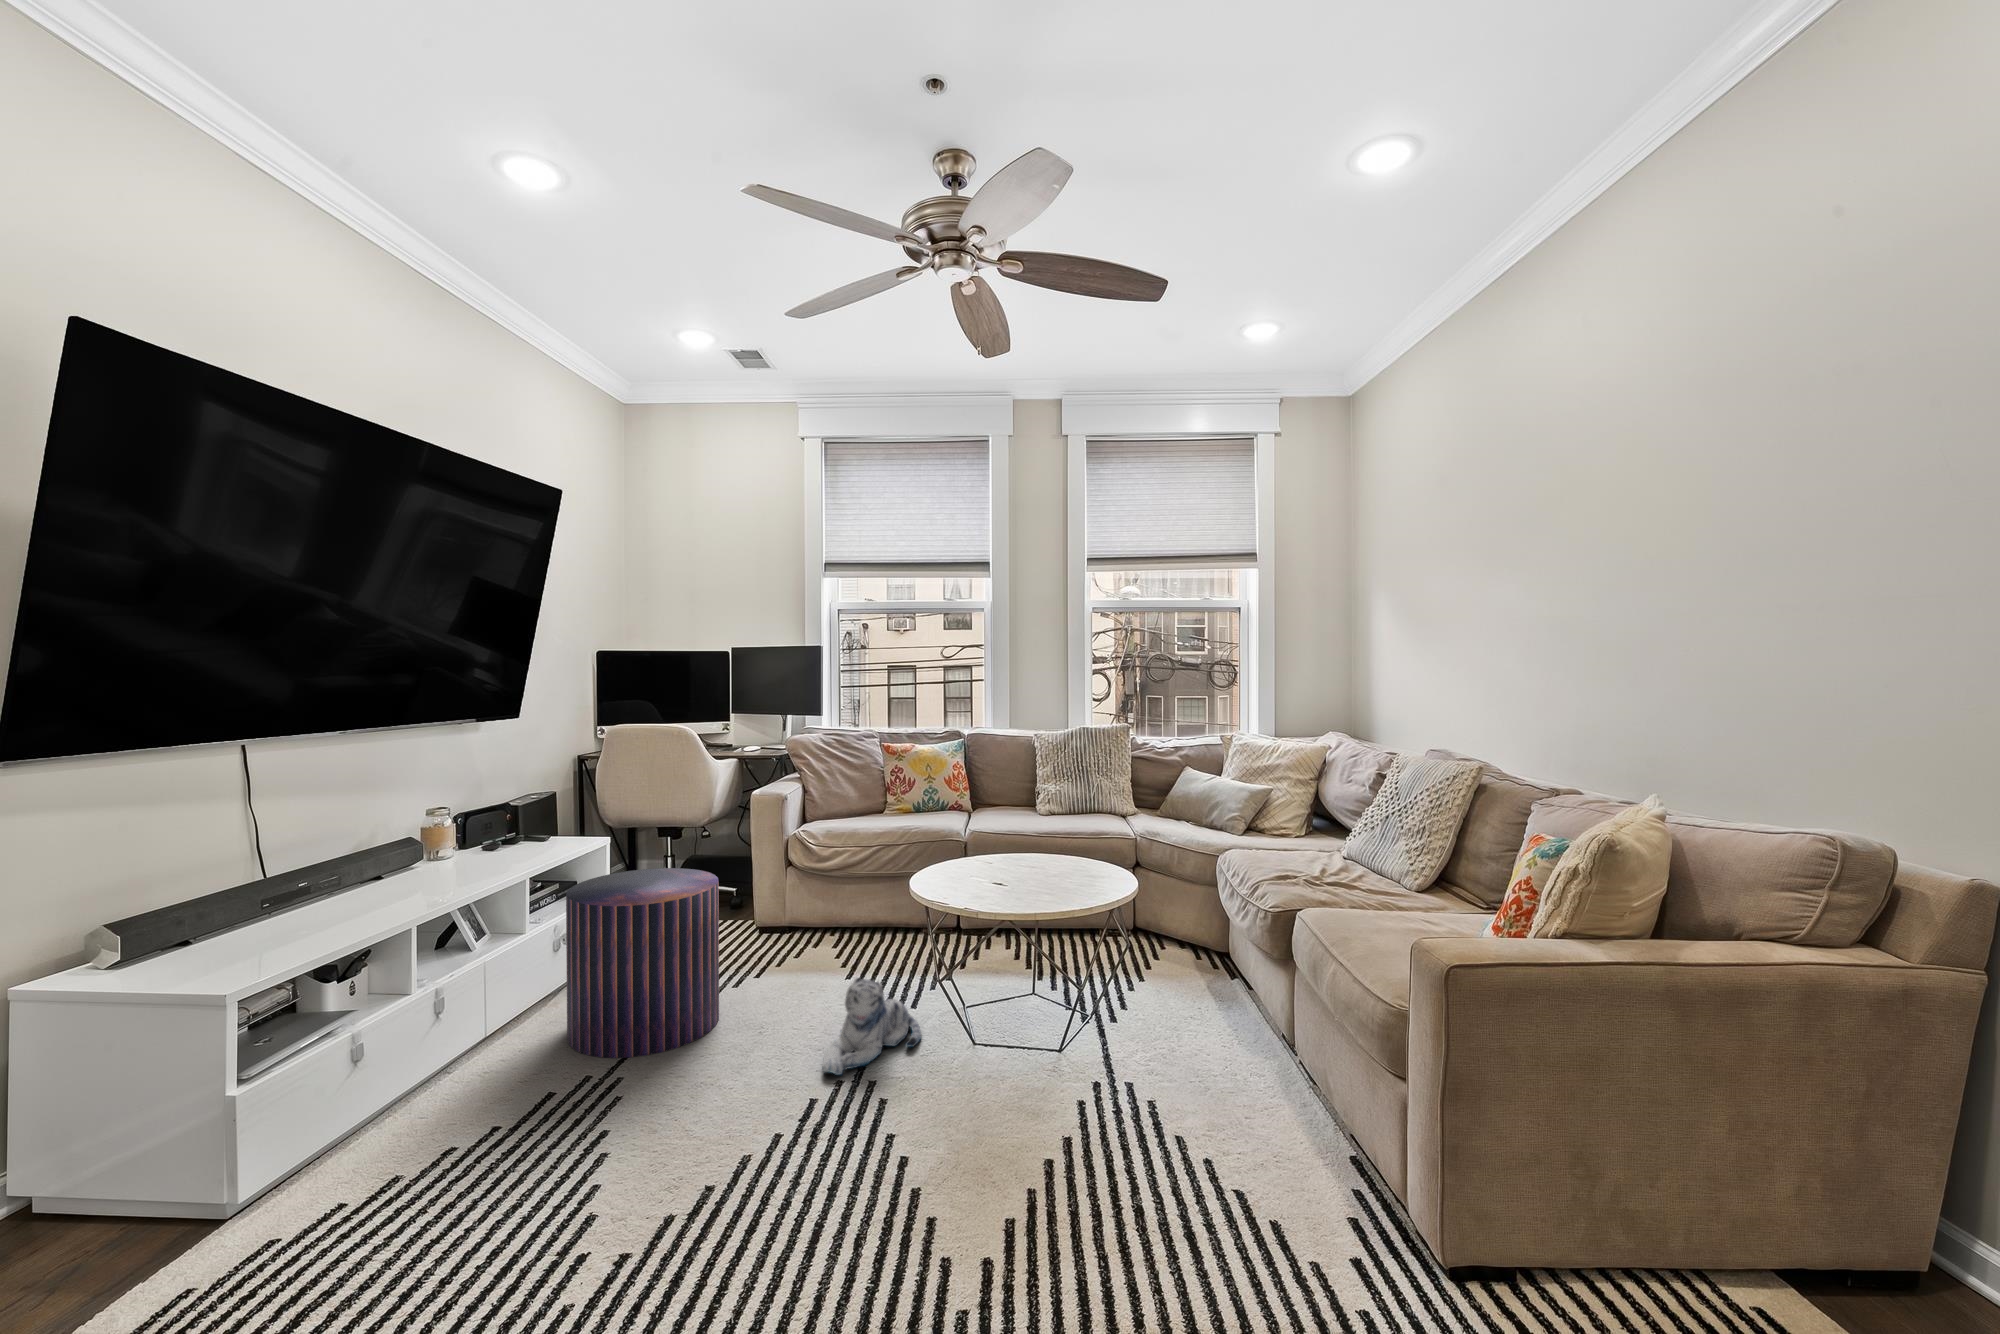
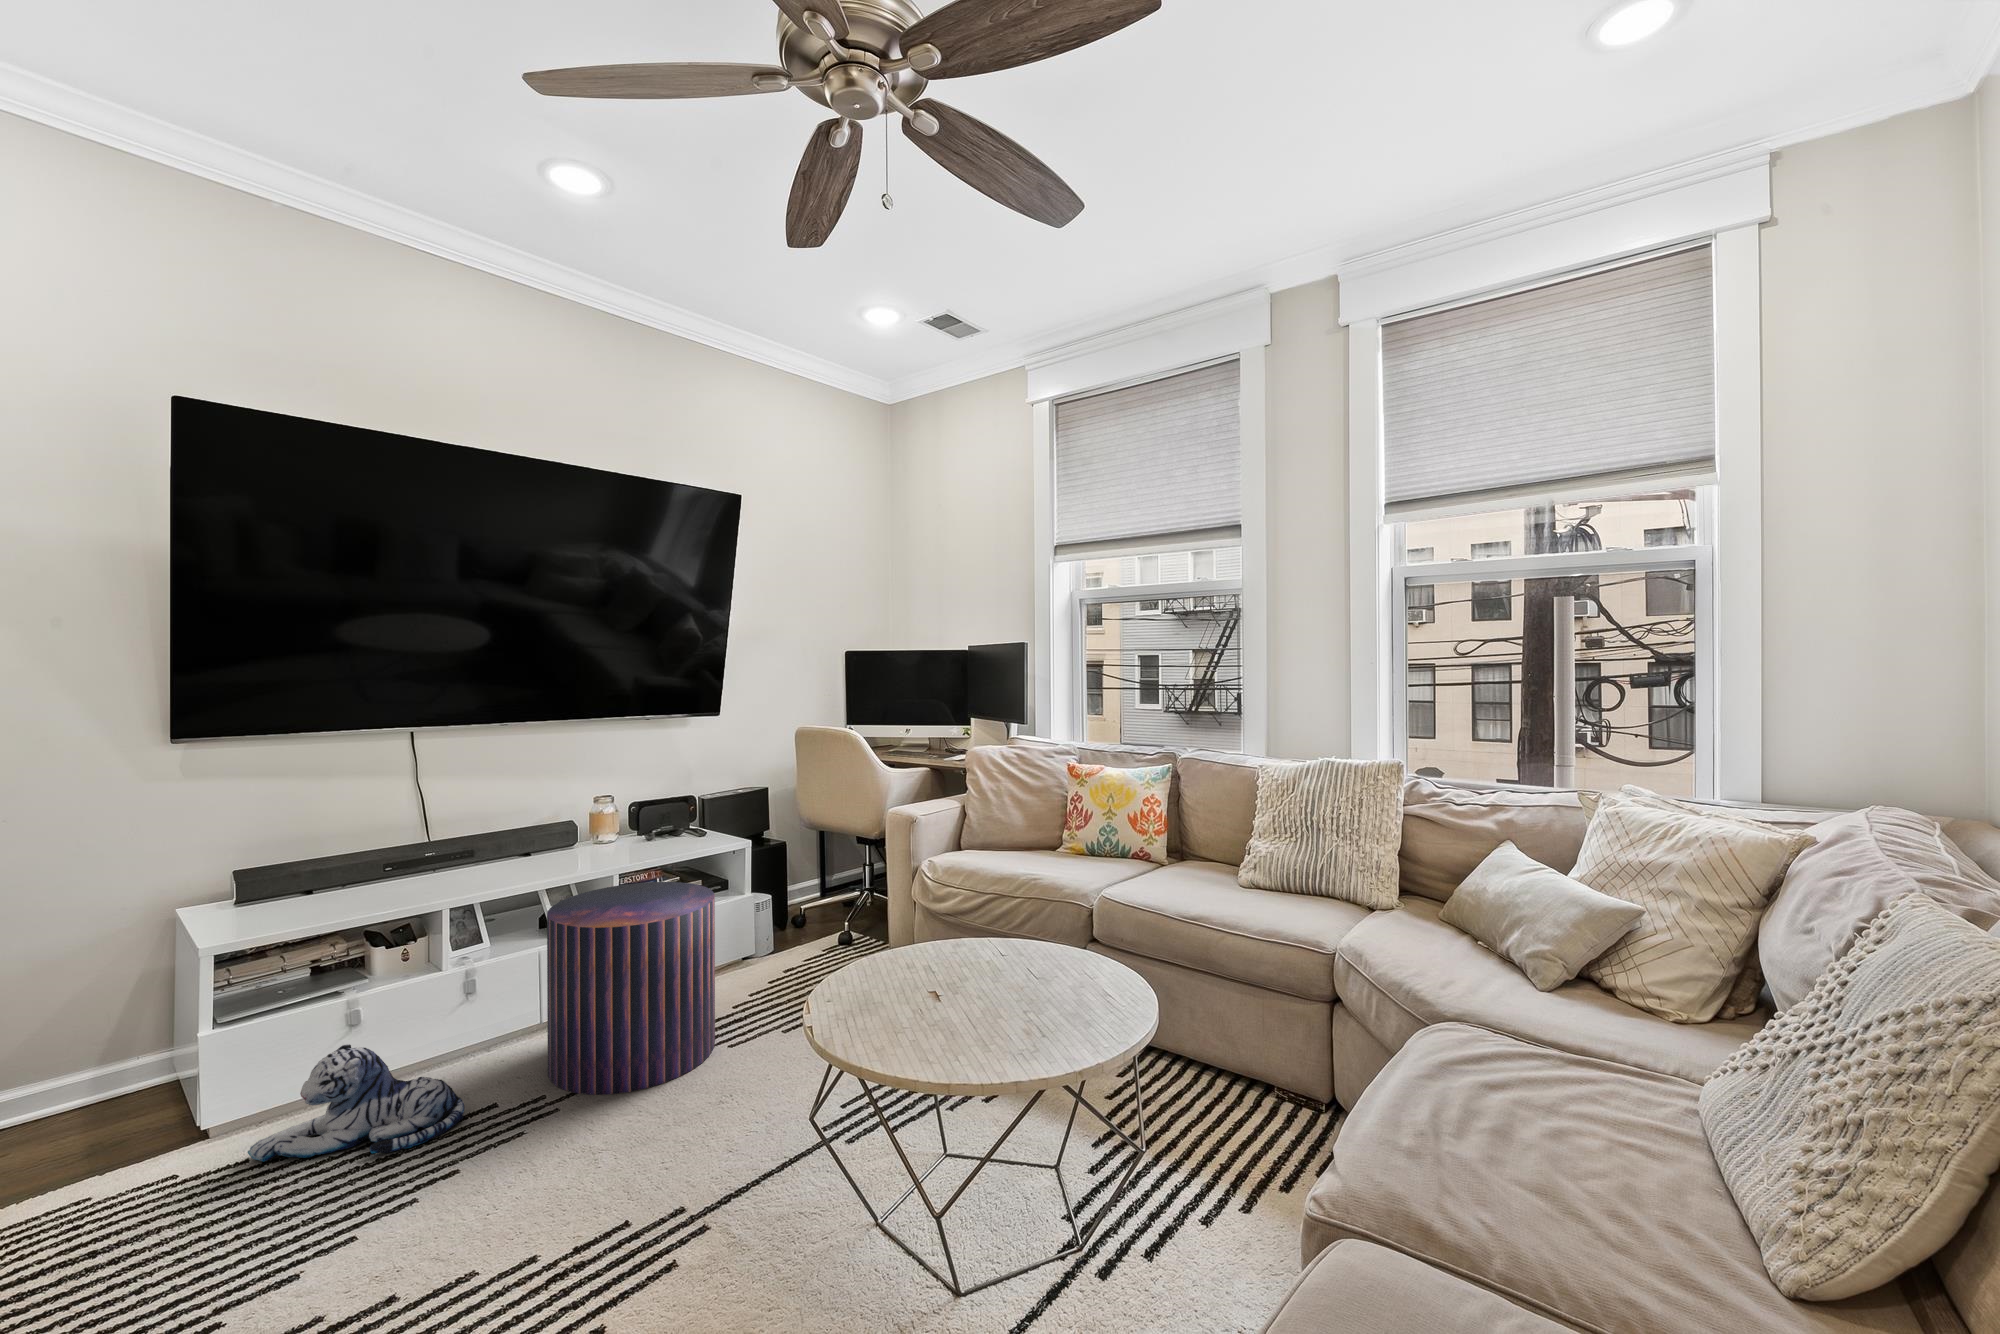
plush toy: present [822,978,921,1075] -> present [248,1044,464,1161]

